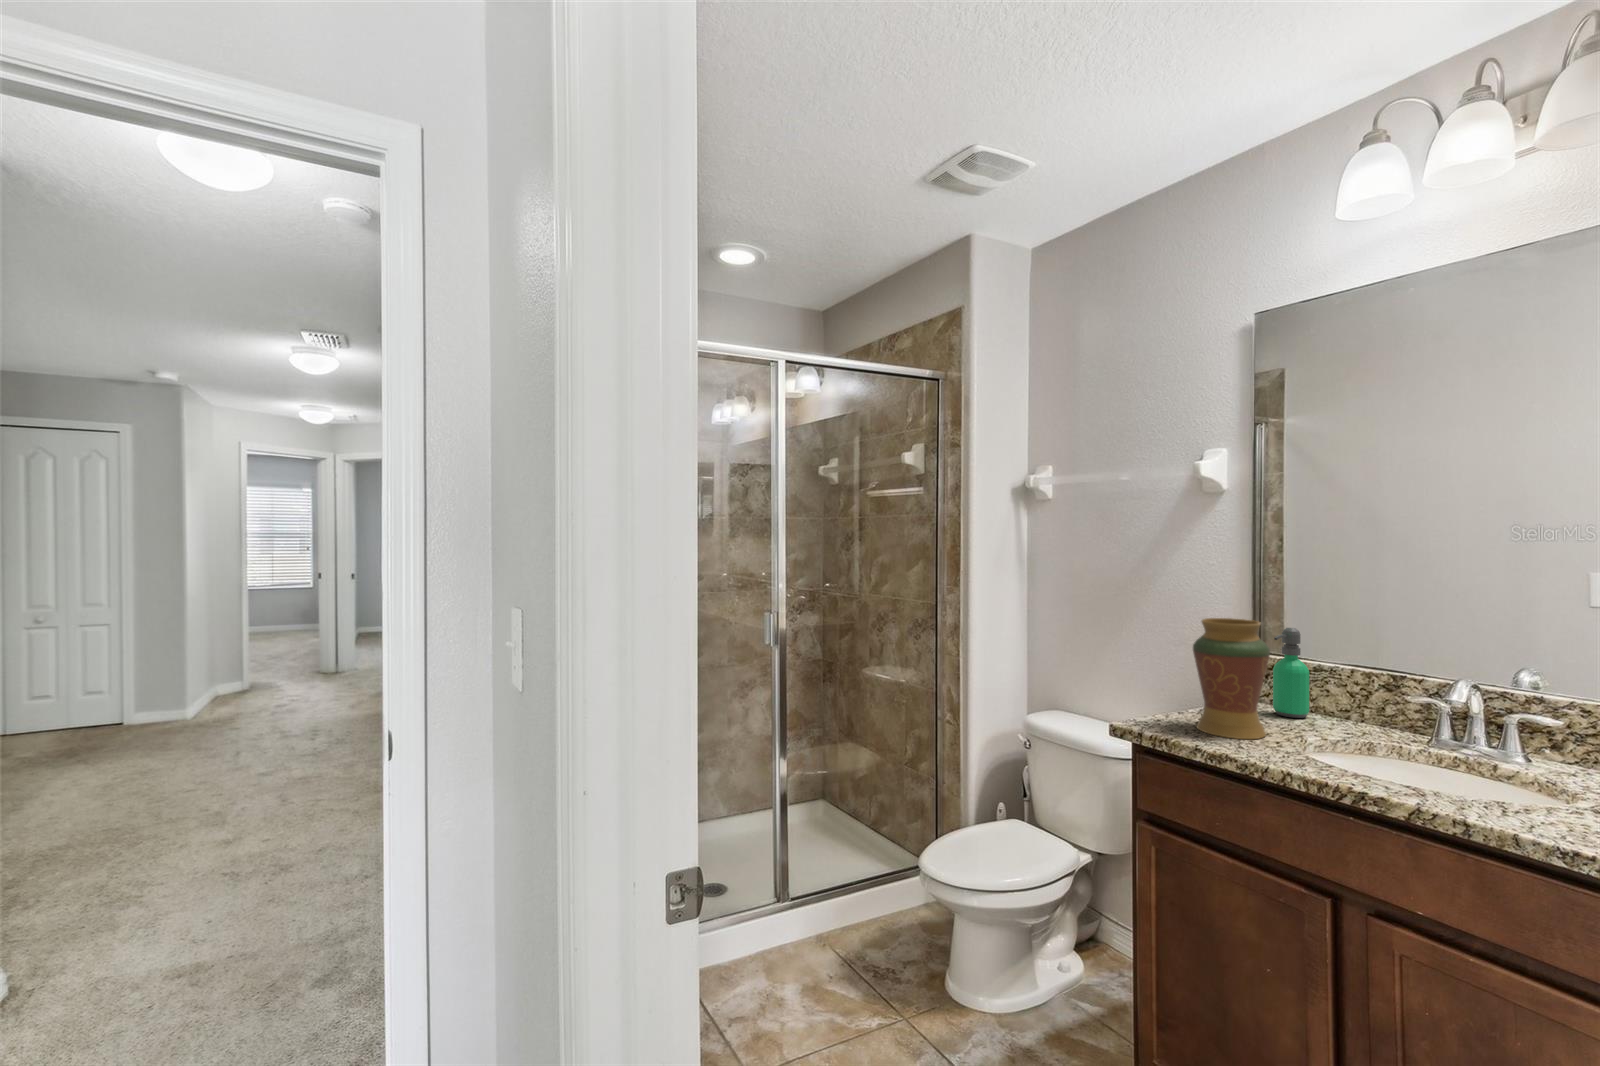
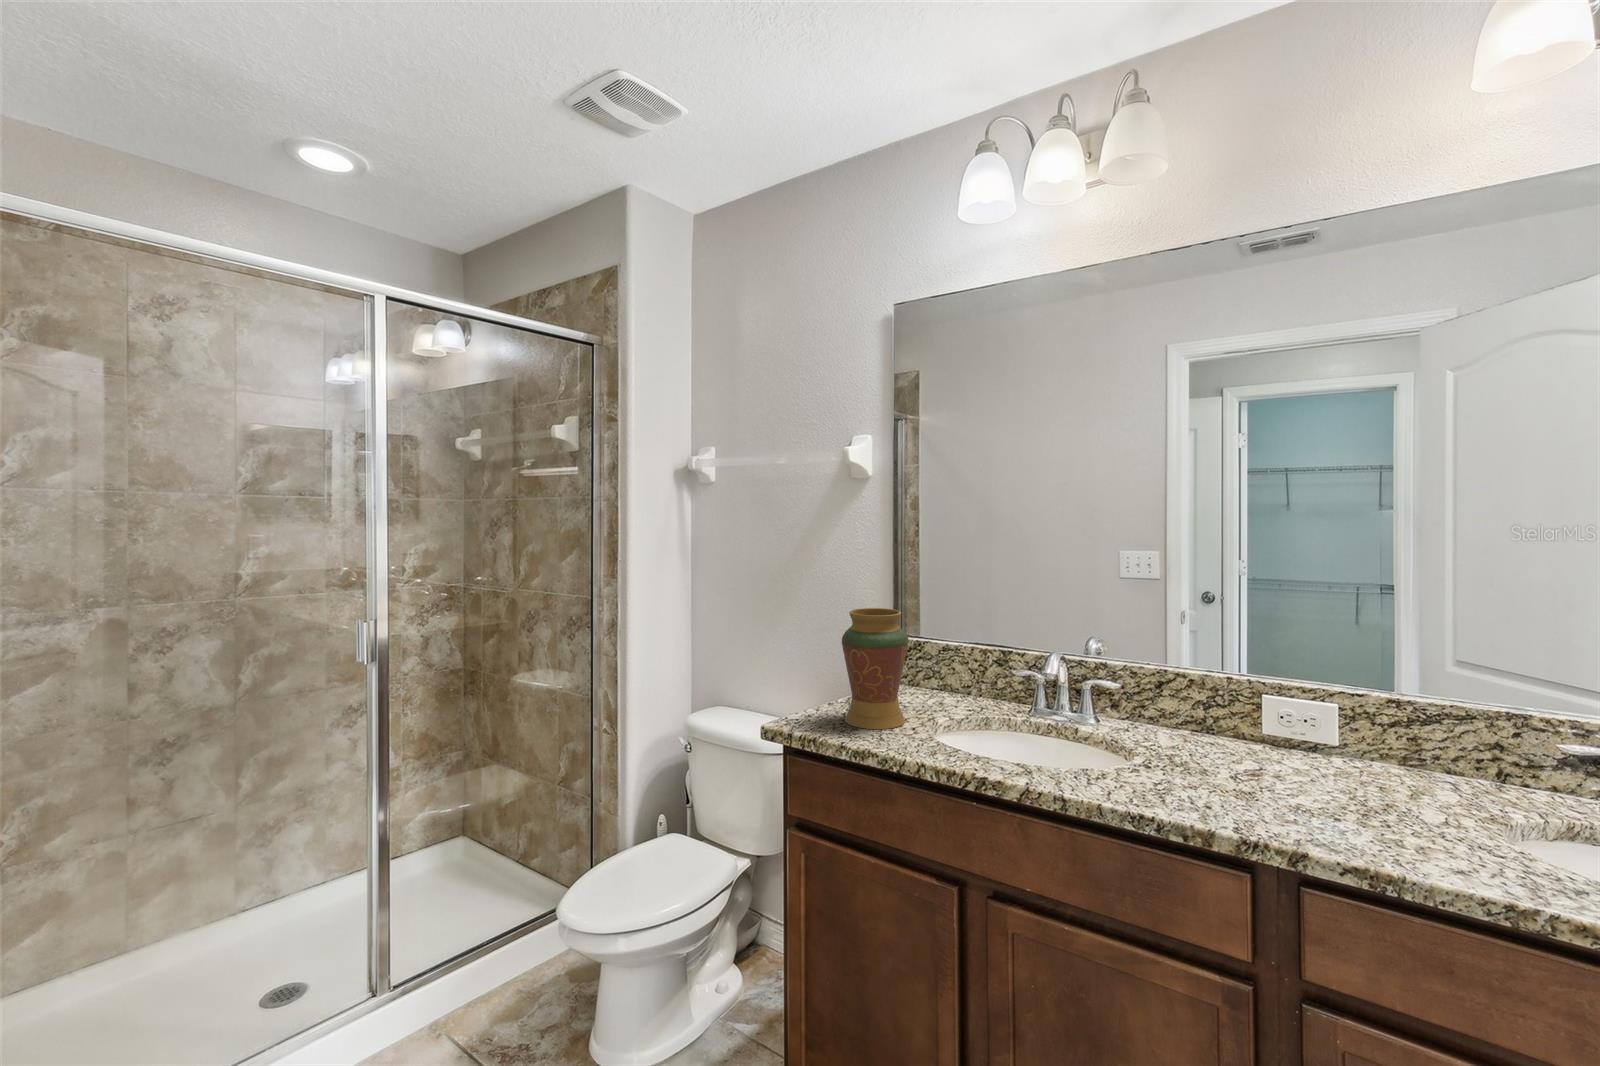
soap dispenser: present [1273,628,1309,718] -> none [911,612,940,698]

